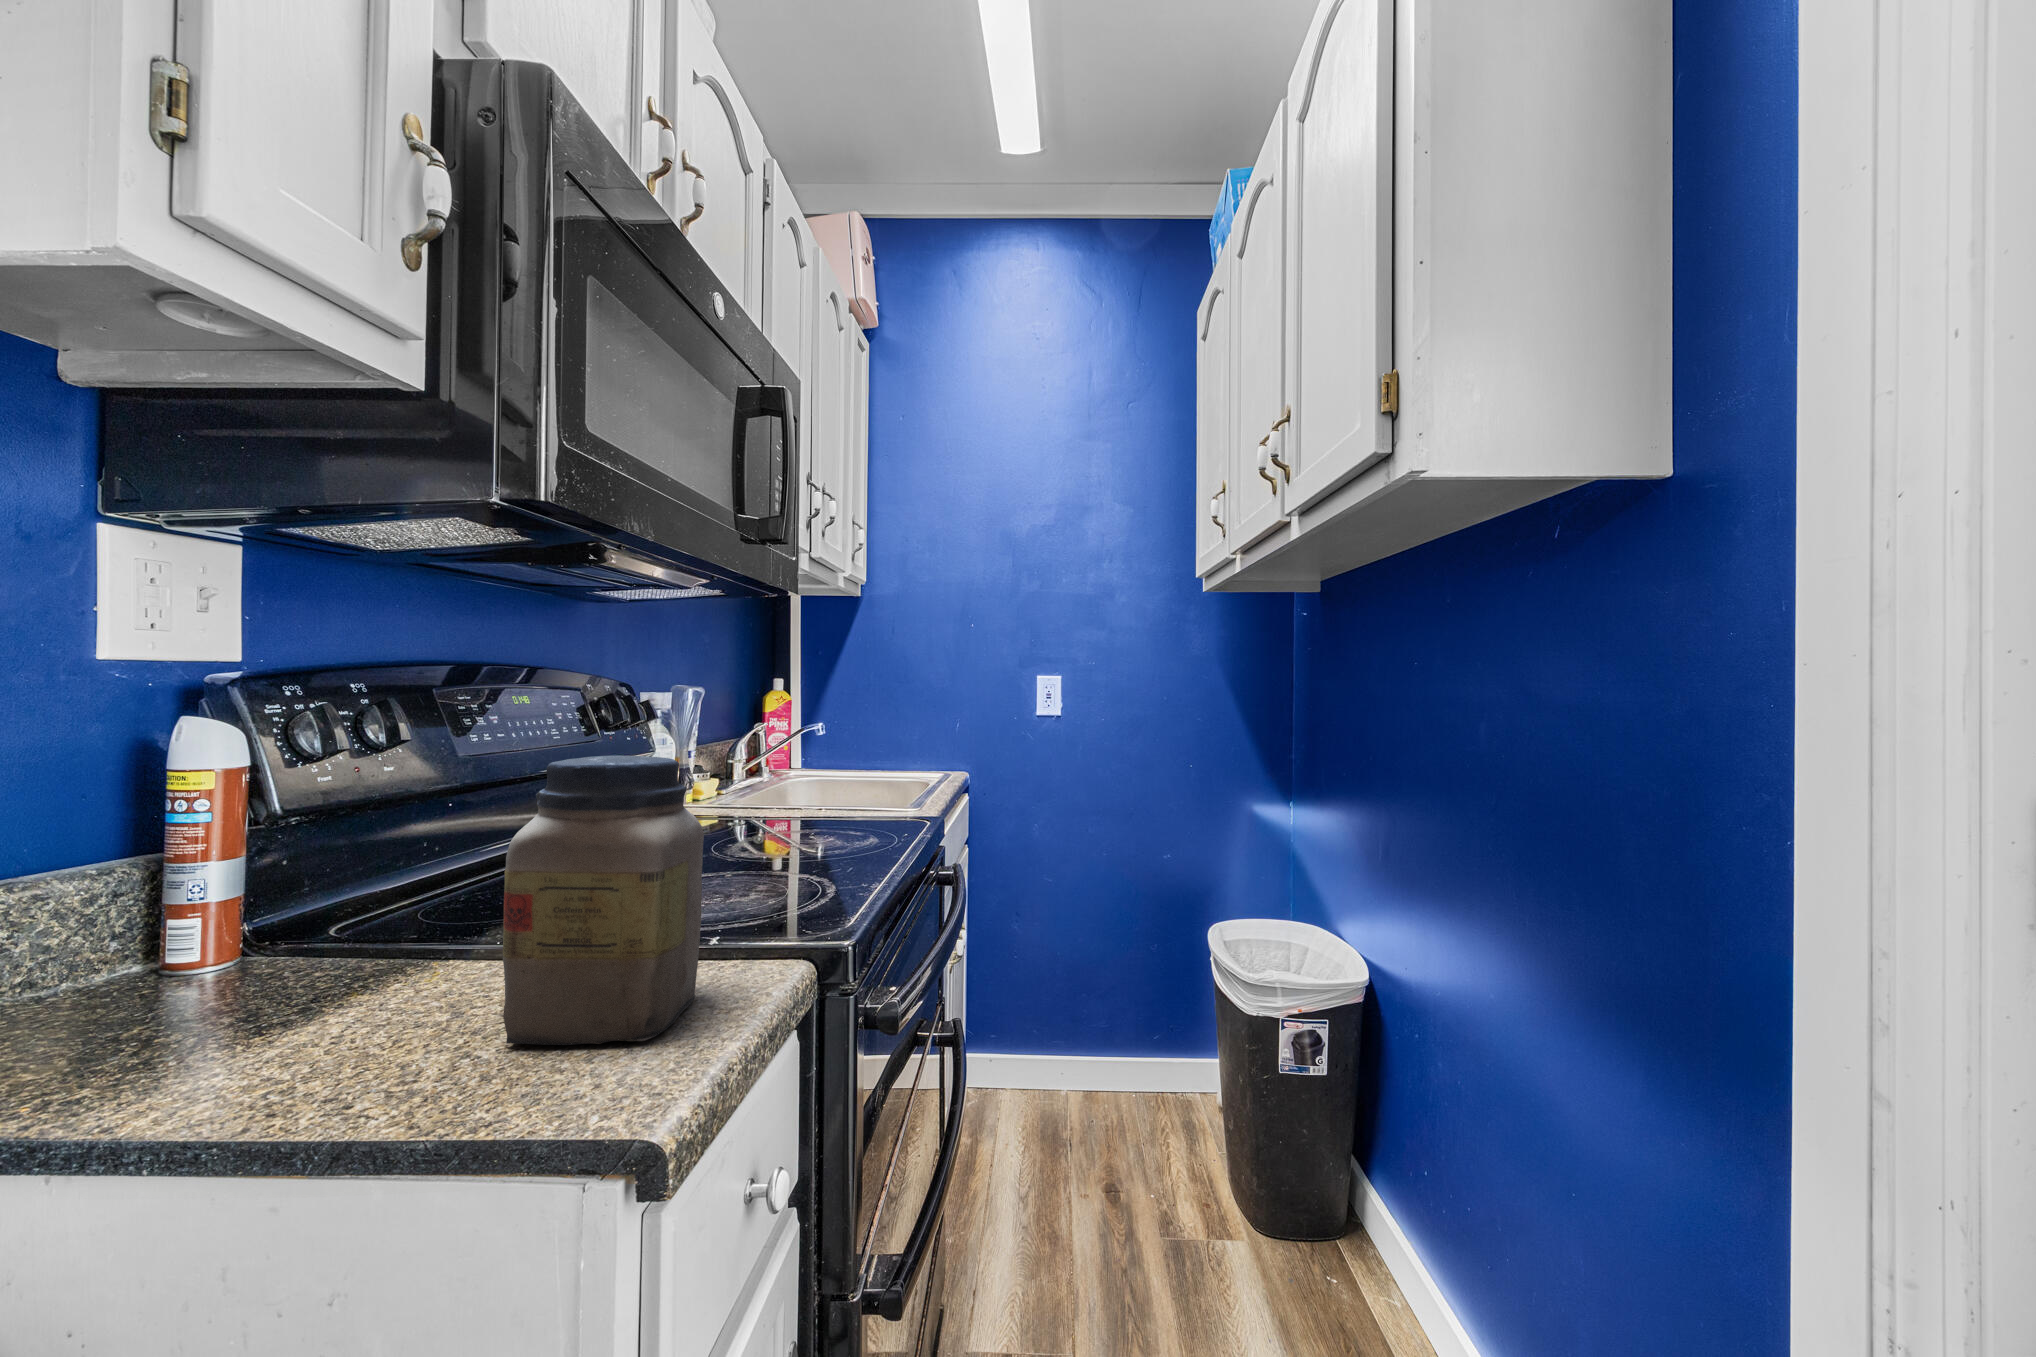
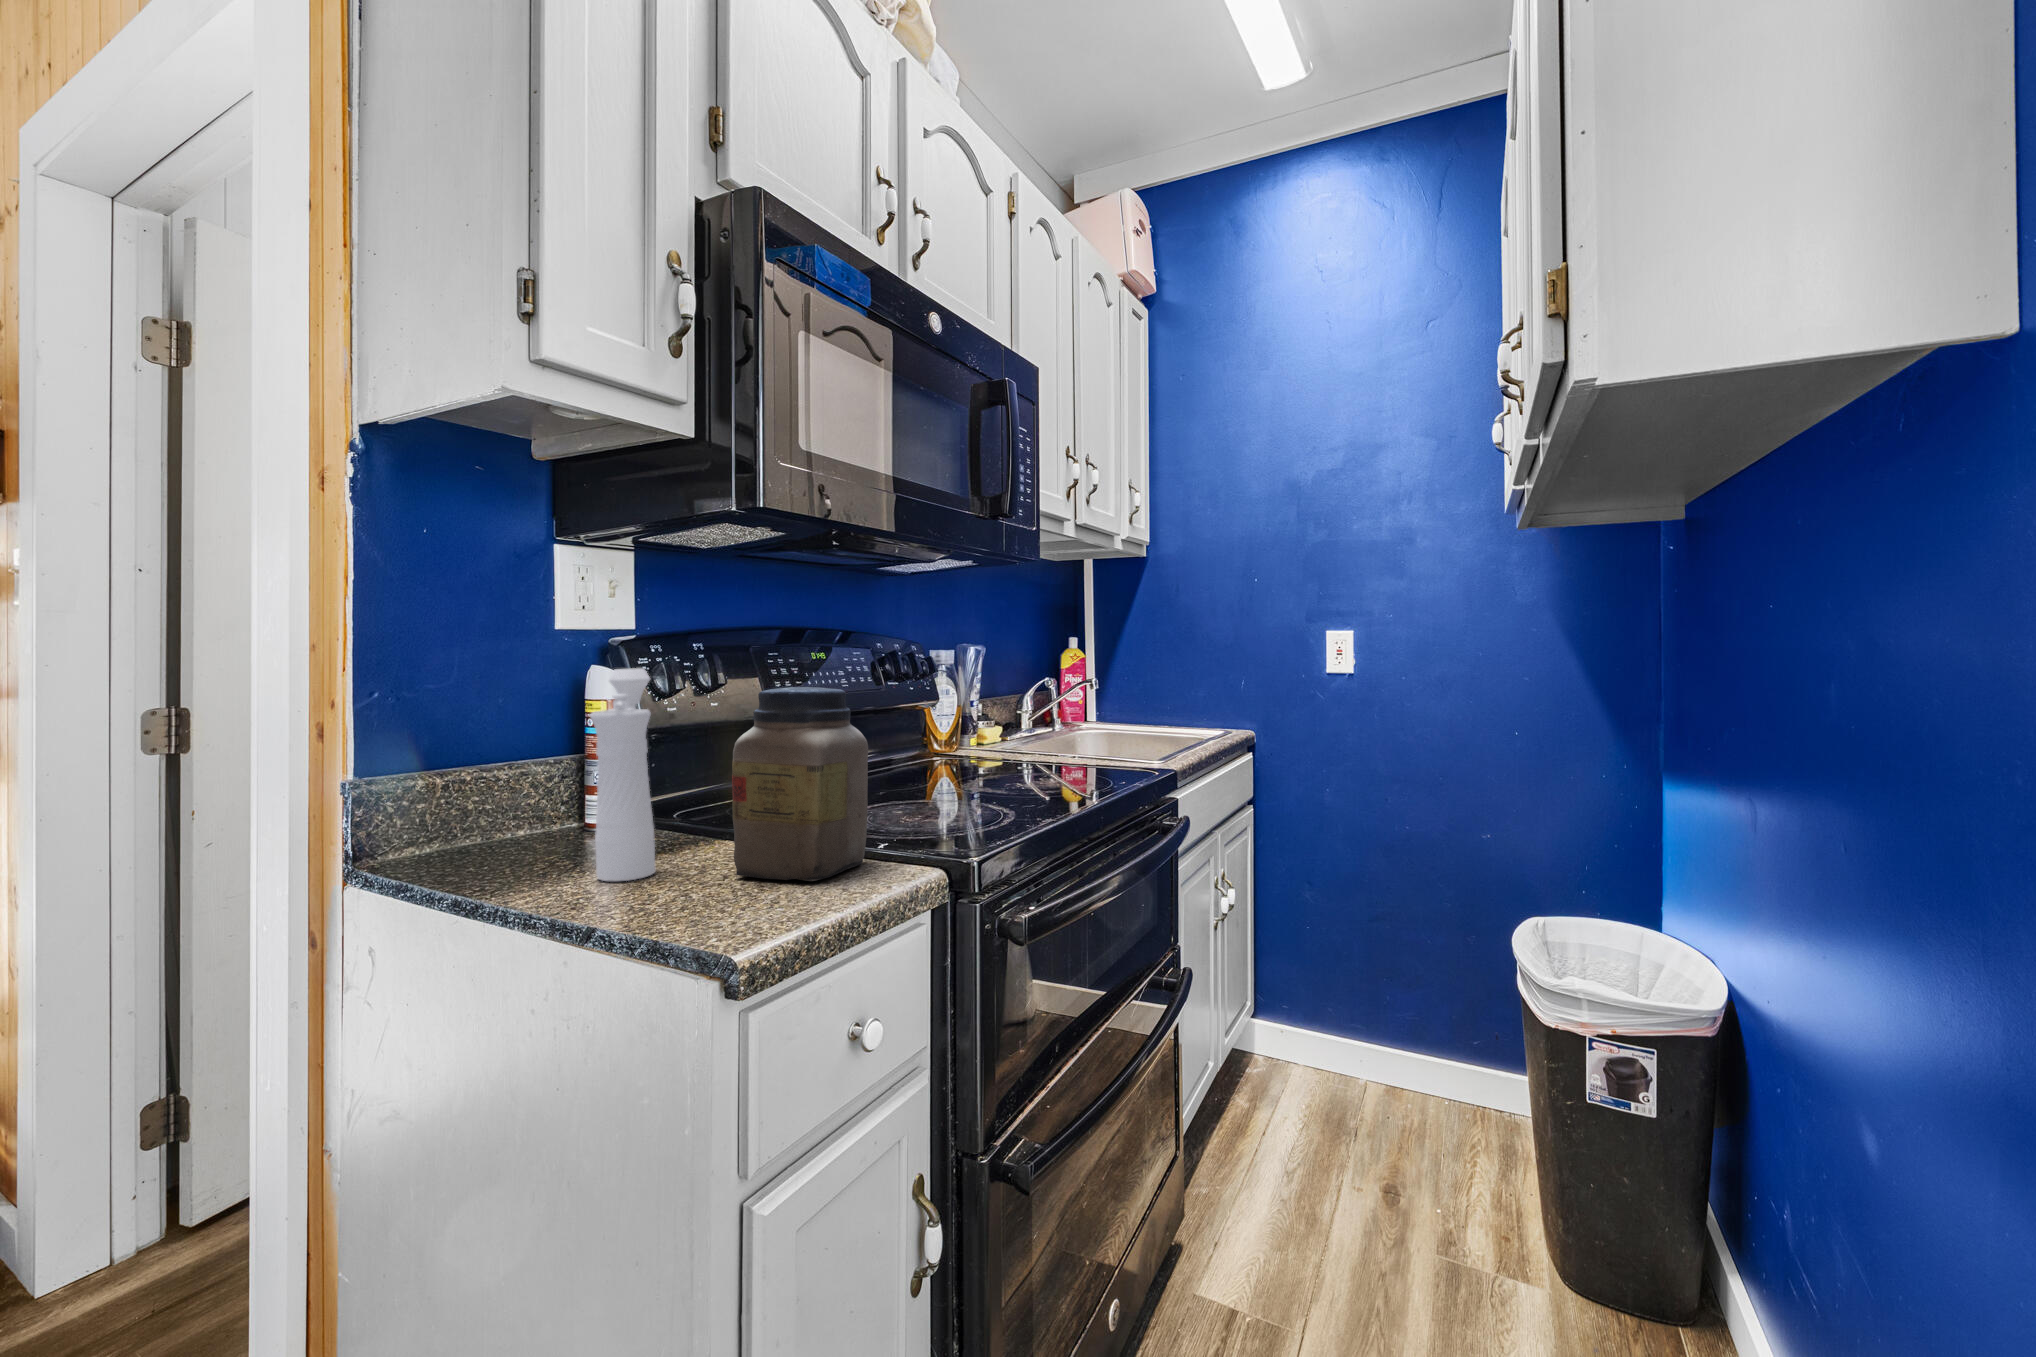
pepper mill: none [237,727,354,1084] -> present [590,668,655,882]

